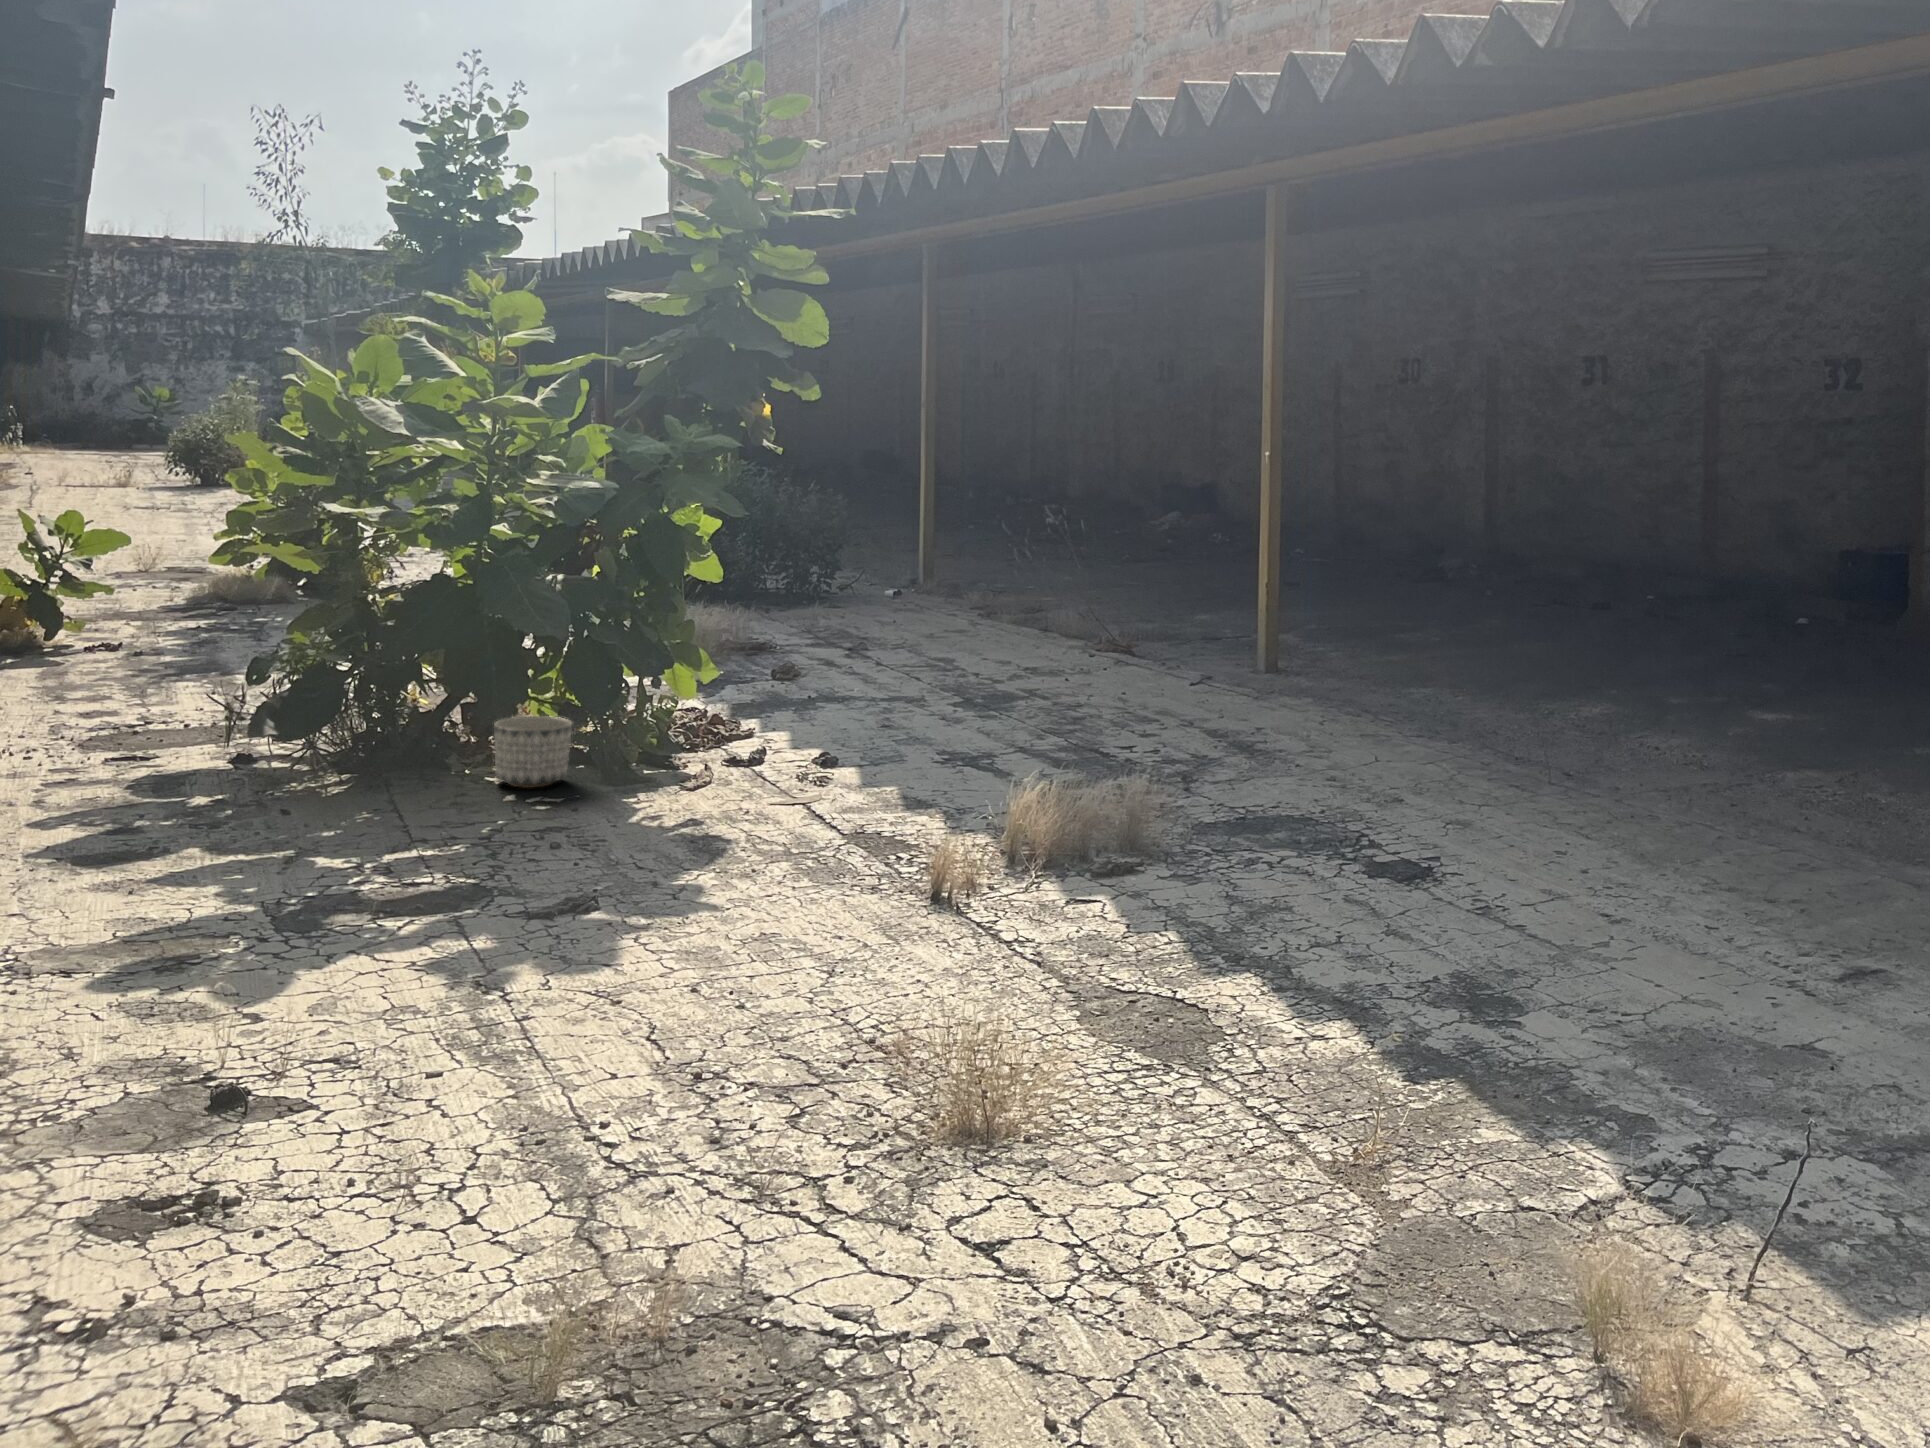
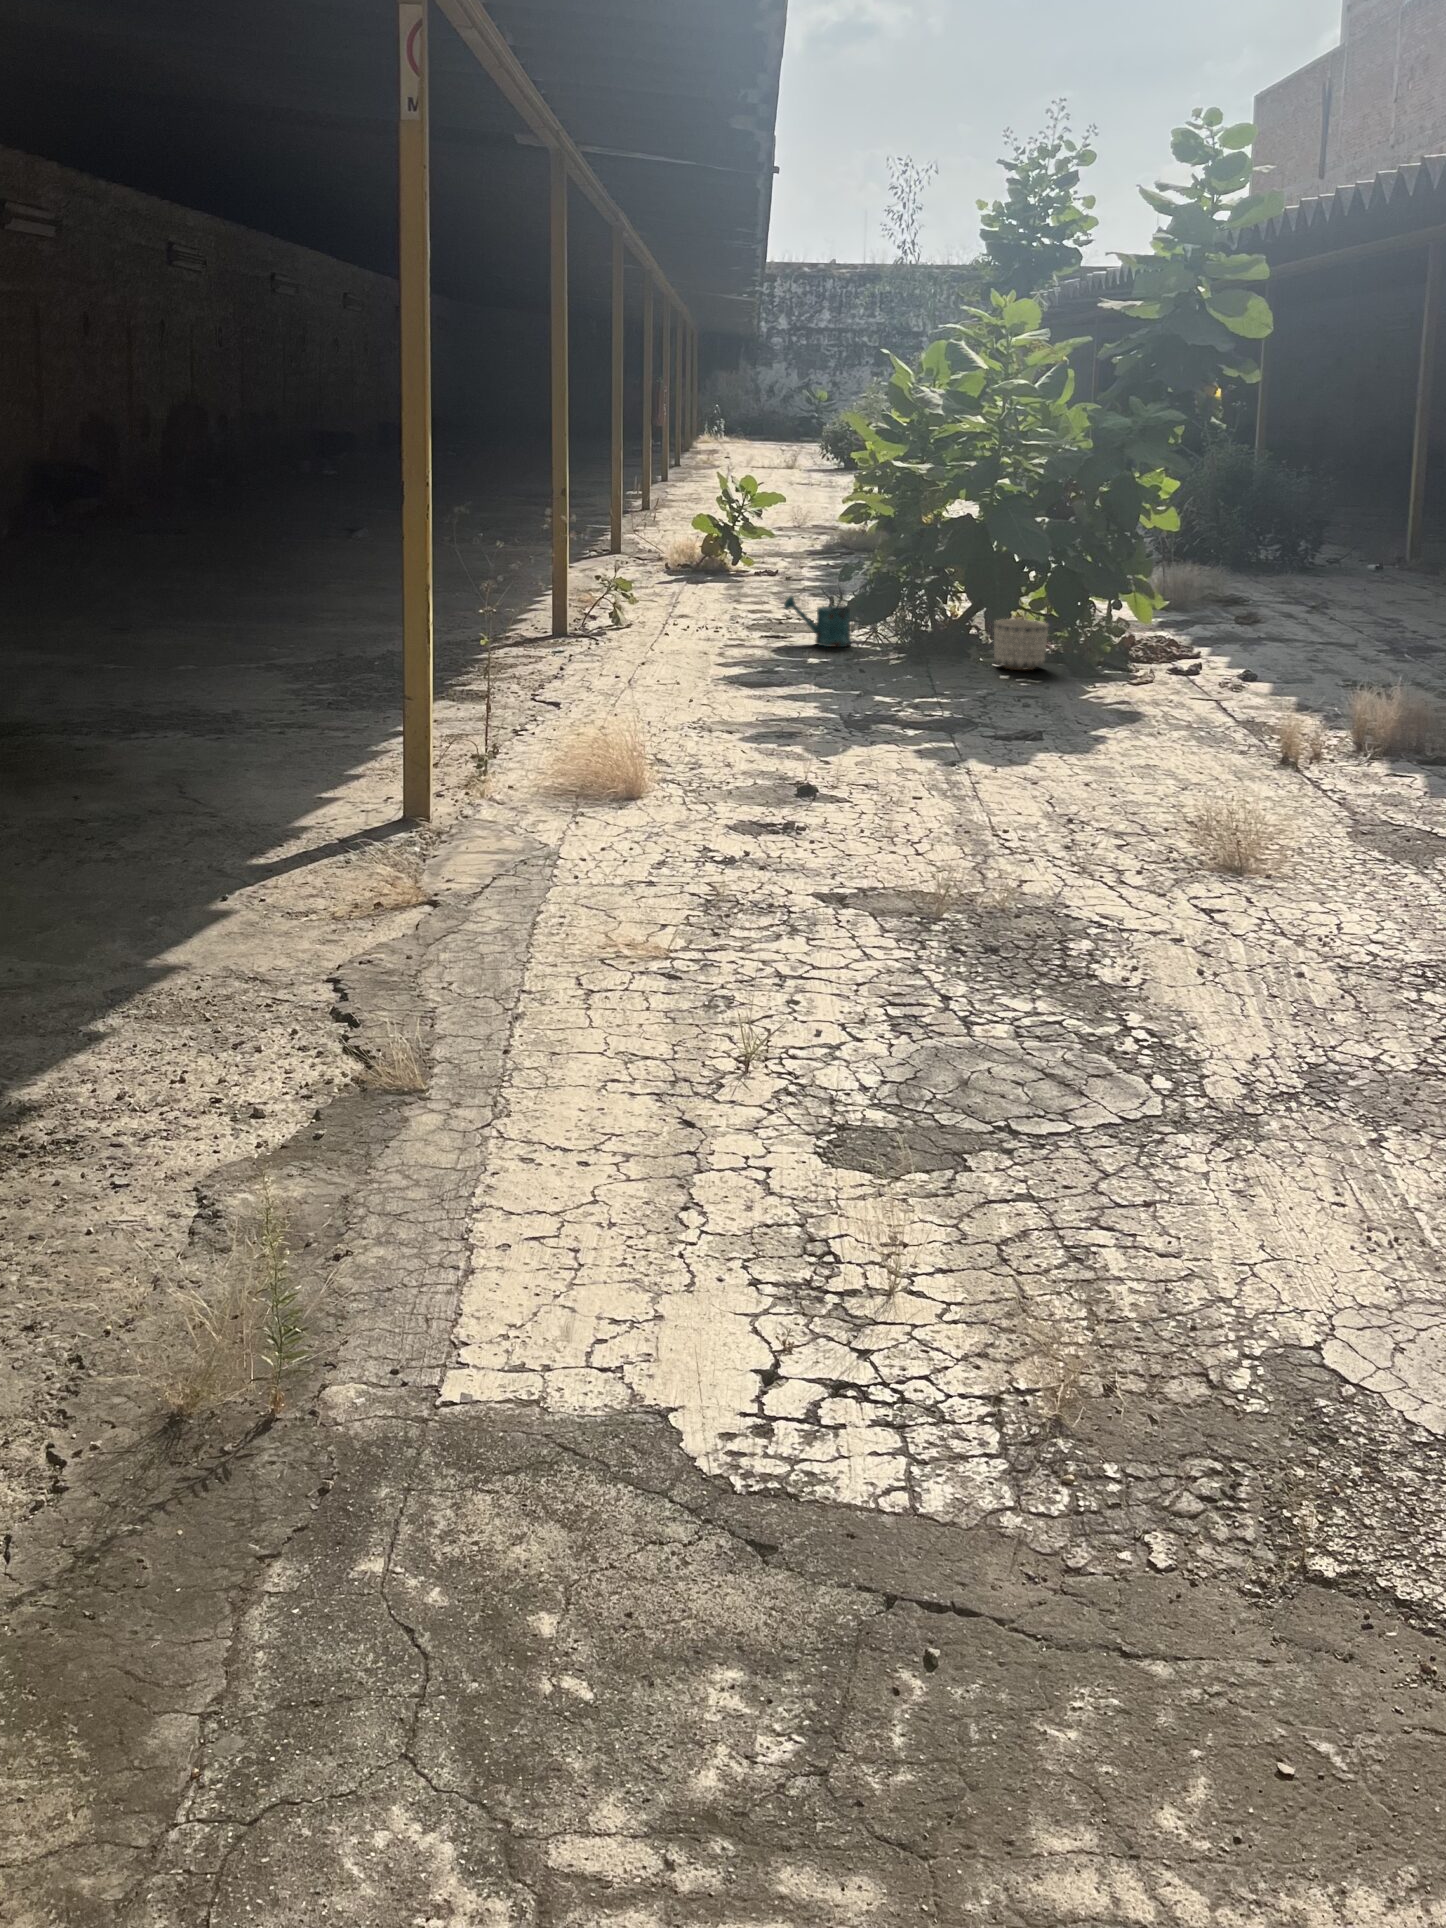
watering can: none [148,700,281,775] -> present [784,596,851,647]

